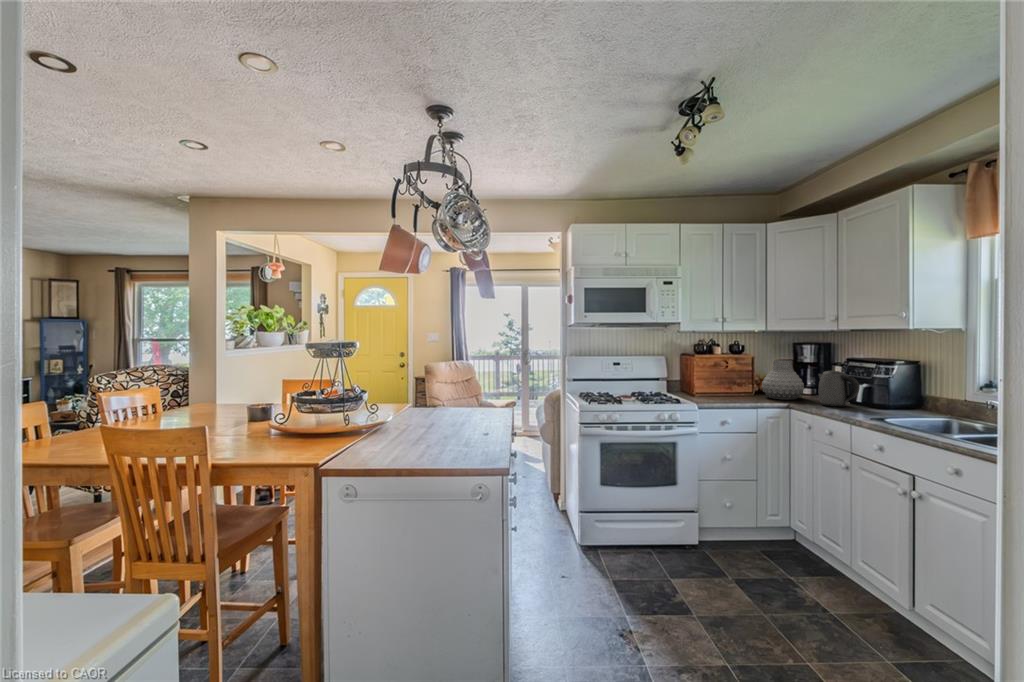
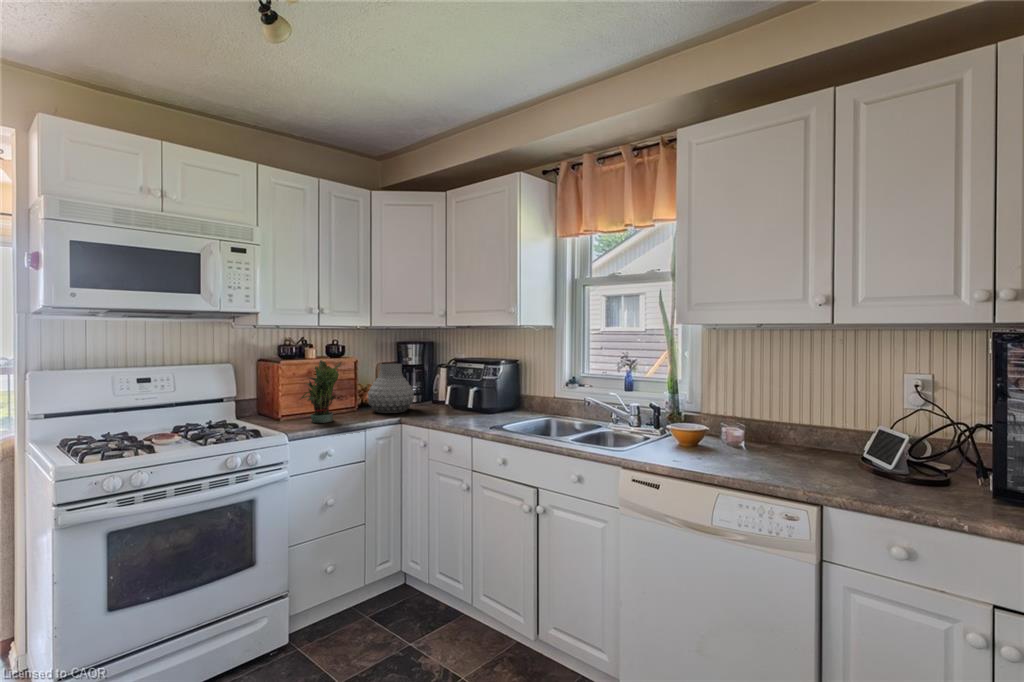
potted plant: none [707,355,738,400] -> present [301,360,341,423]
kettle: present [819,371,860,407] -> none [431,374,471,416]

